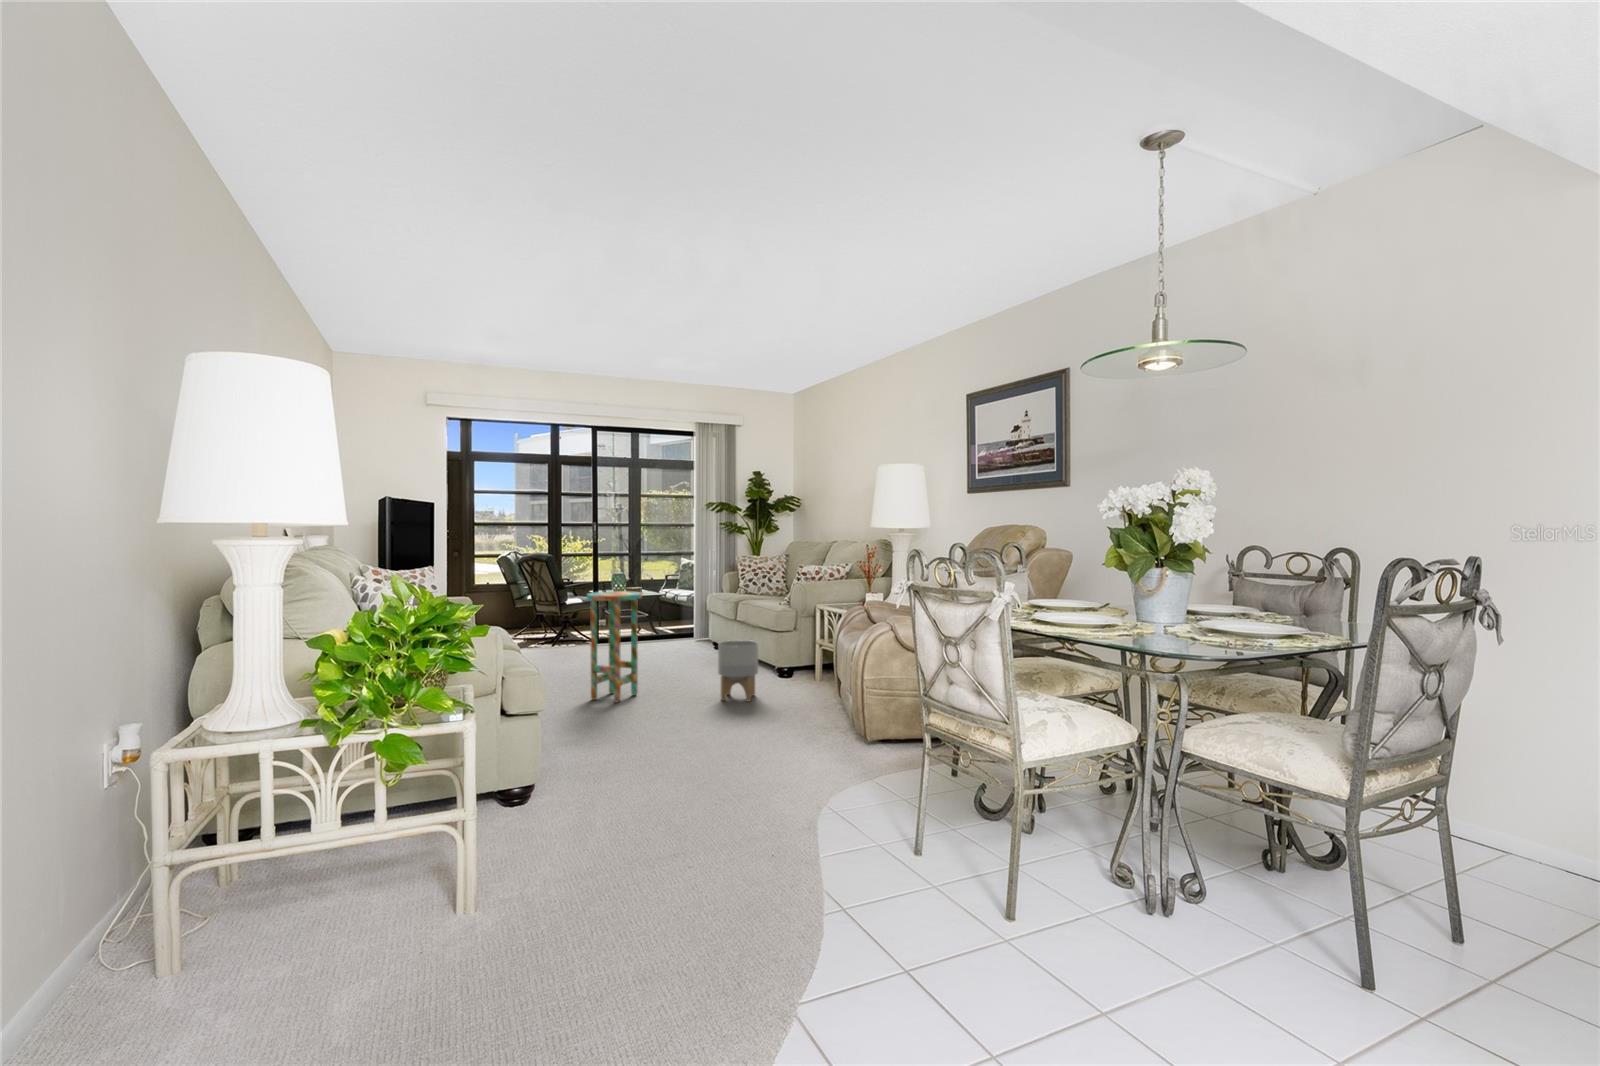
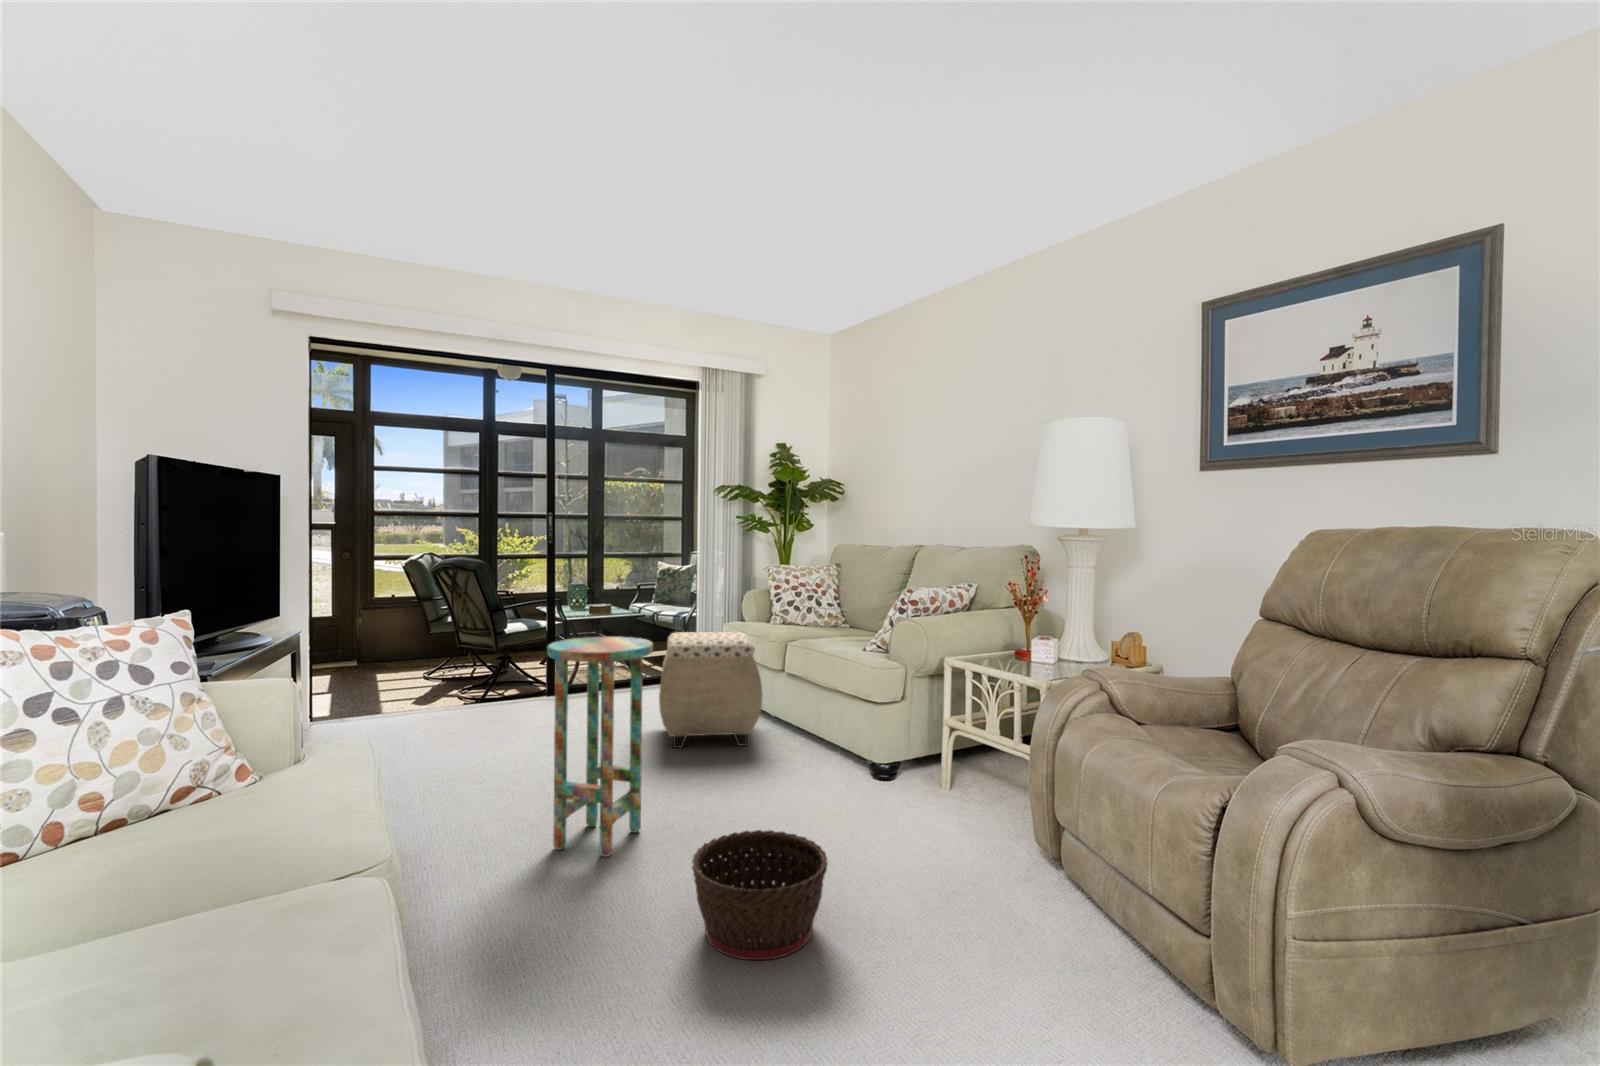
ottoman: none [657,598,722,668] -> present [659,632,763,748]
planter: present [718,640,758,701] -> none [795,726,869,849]
basket: none [651,680,716,728] -> present [692,830,827,960]

